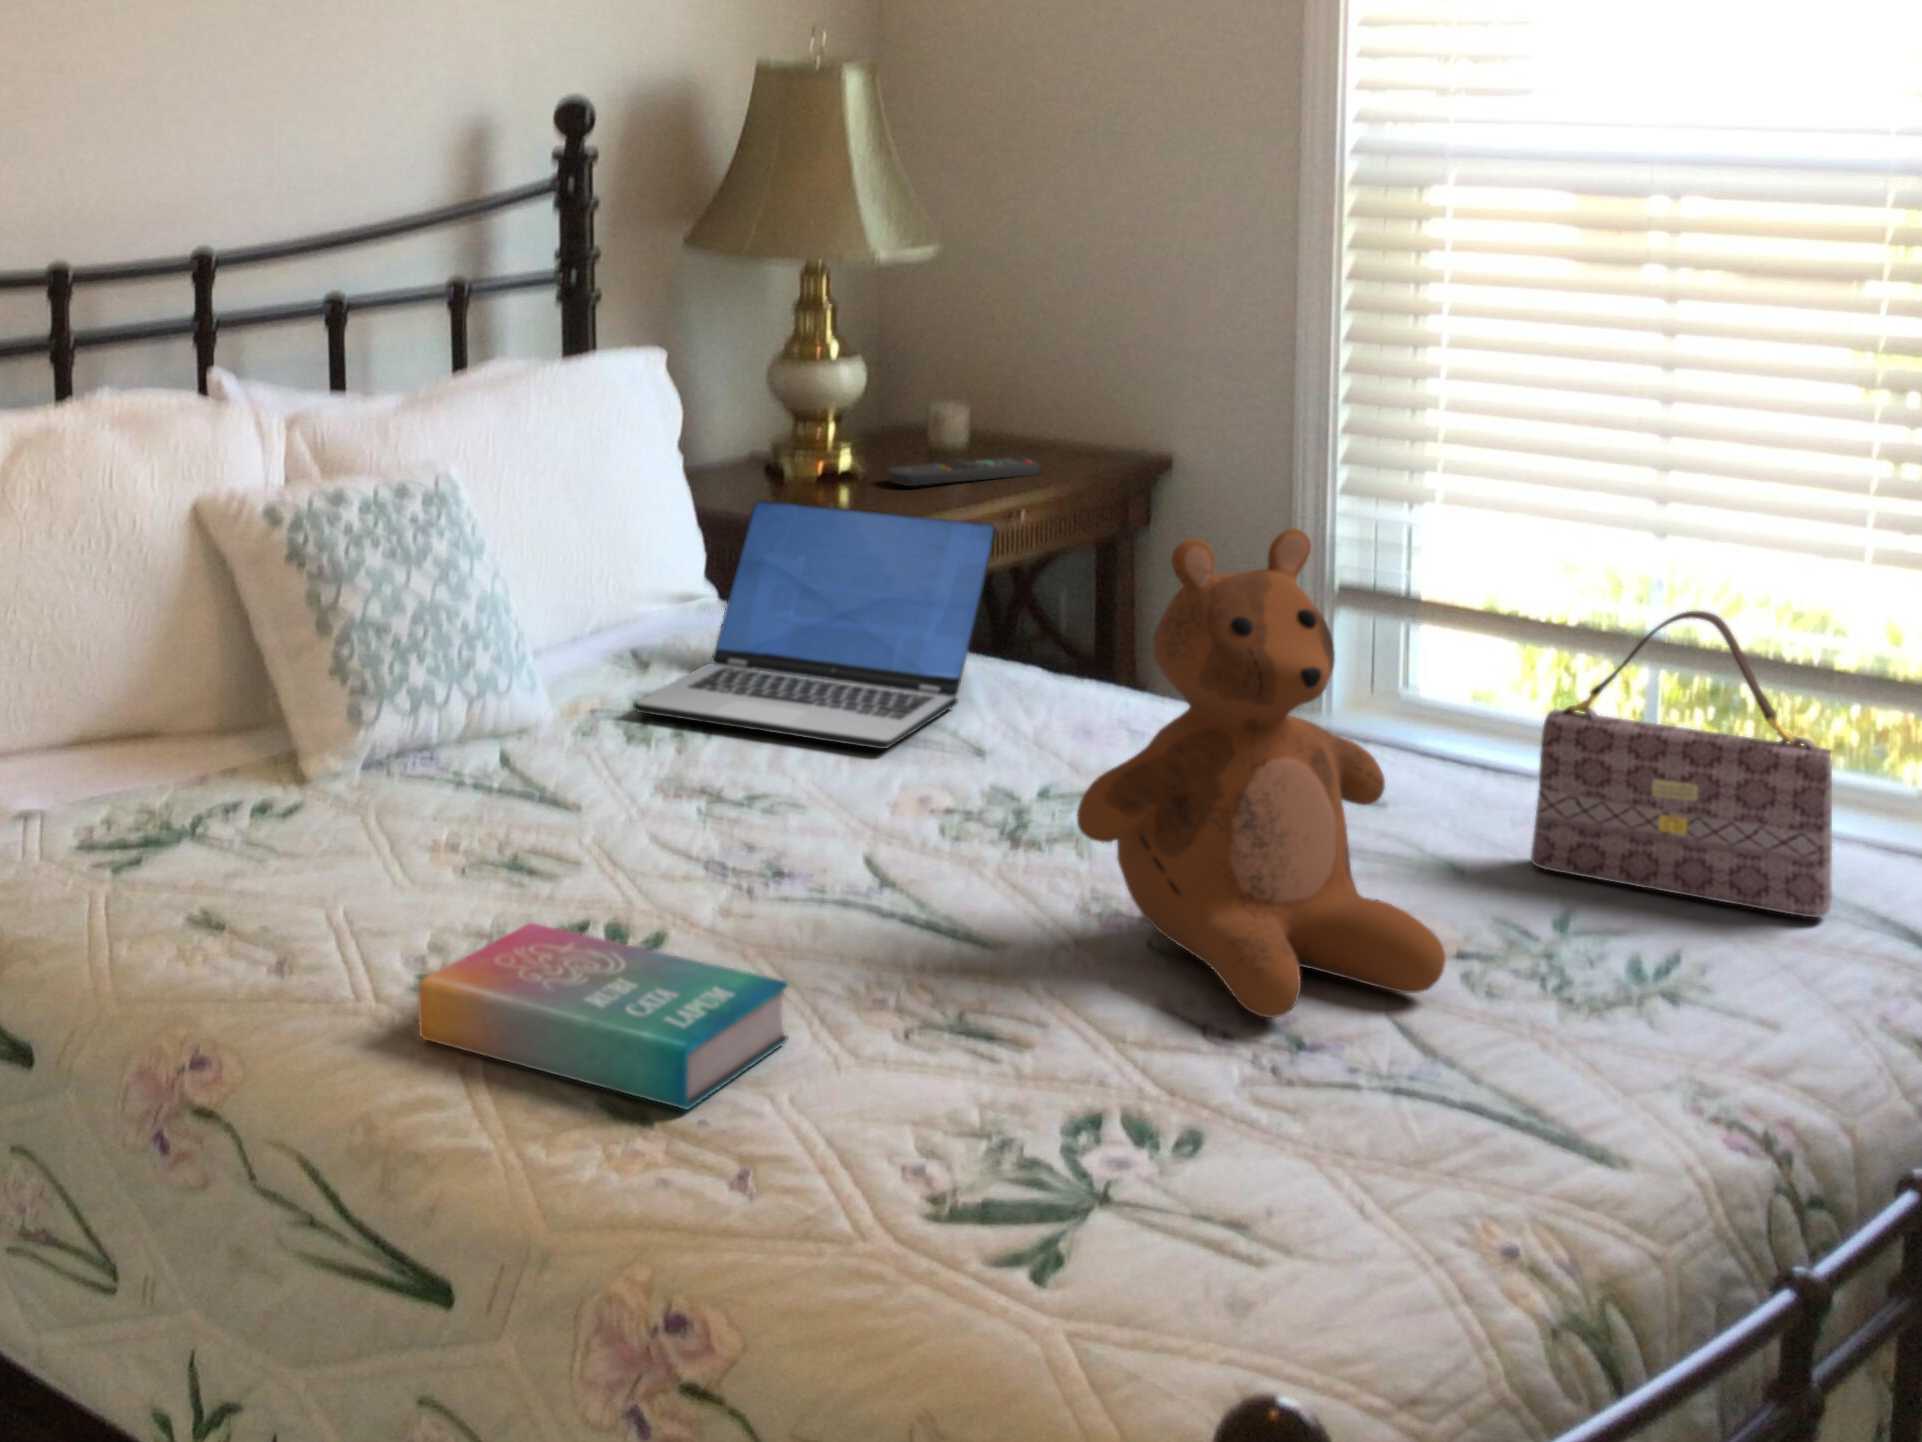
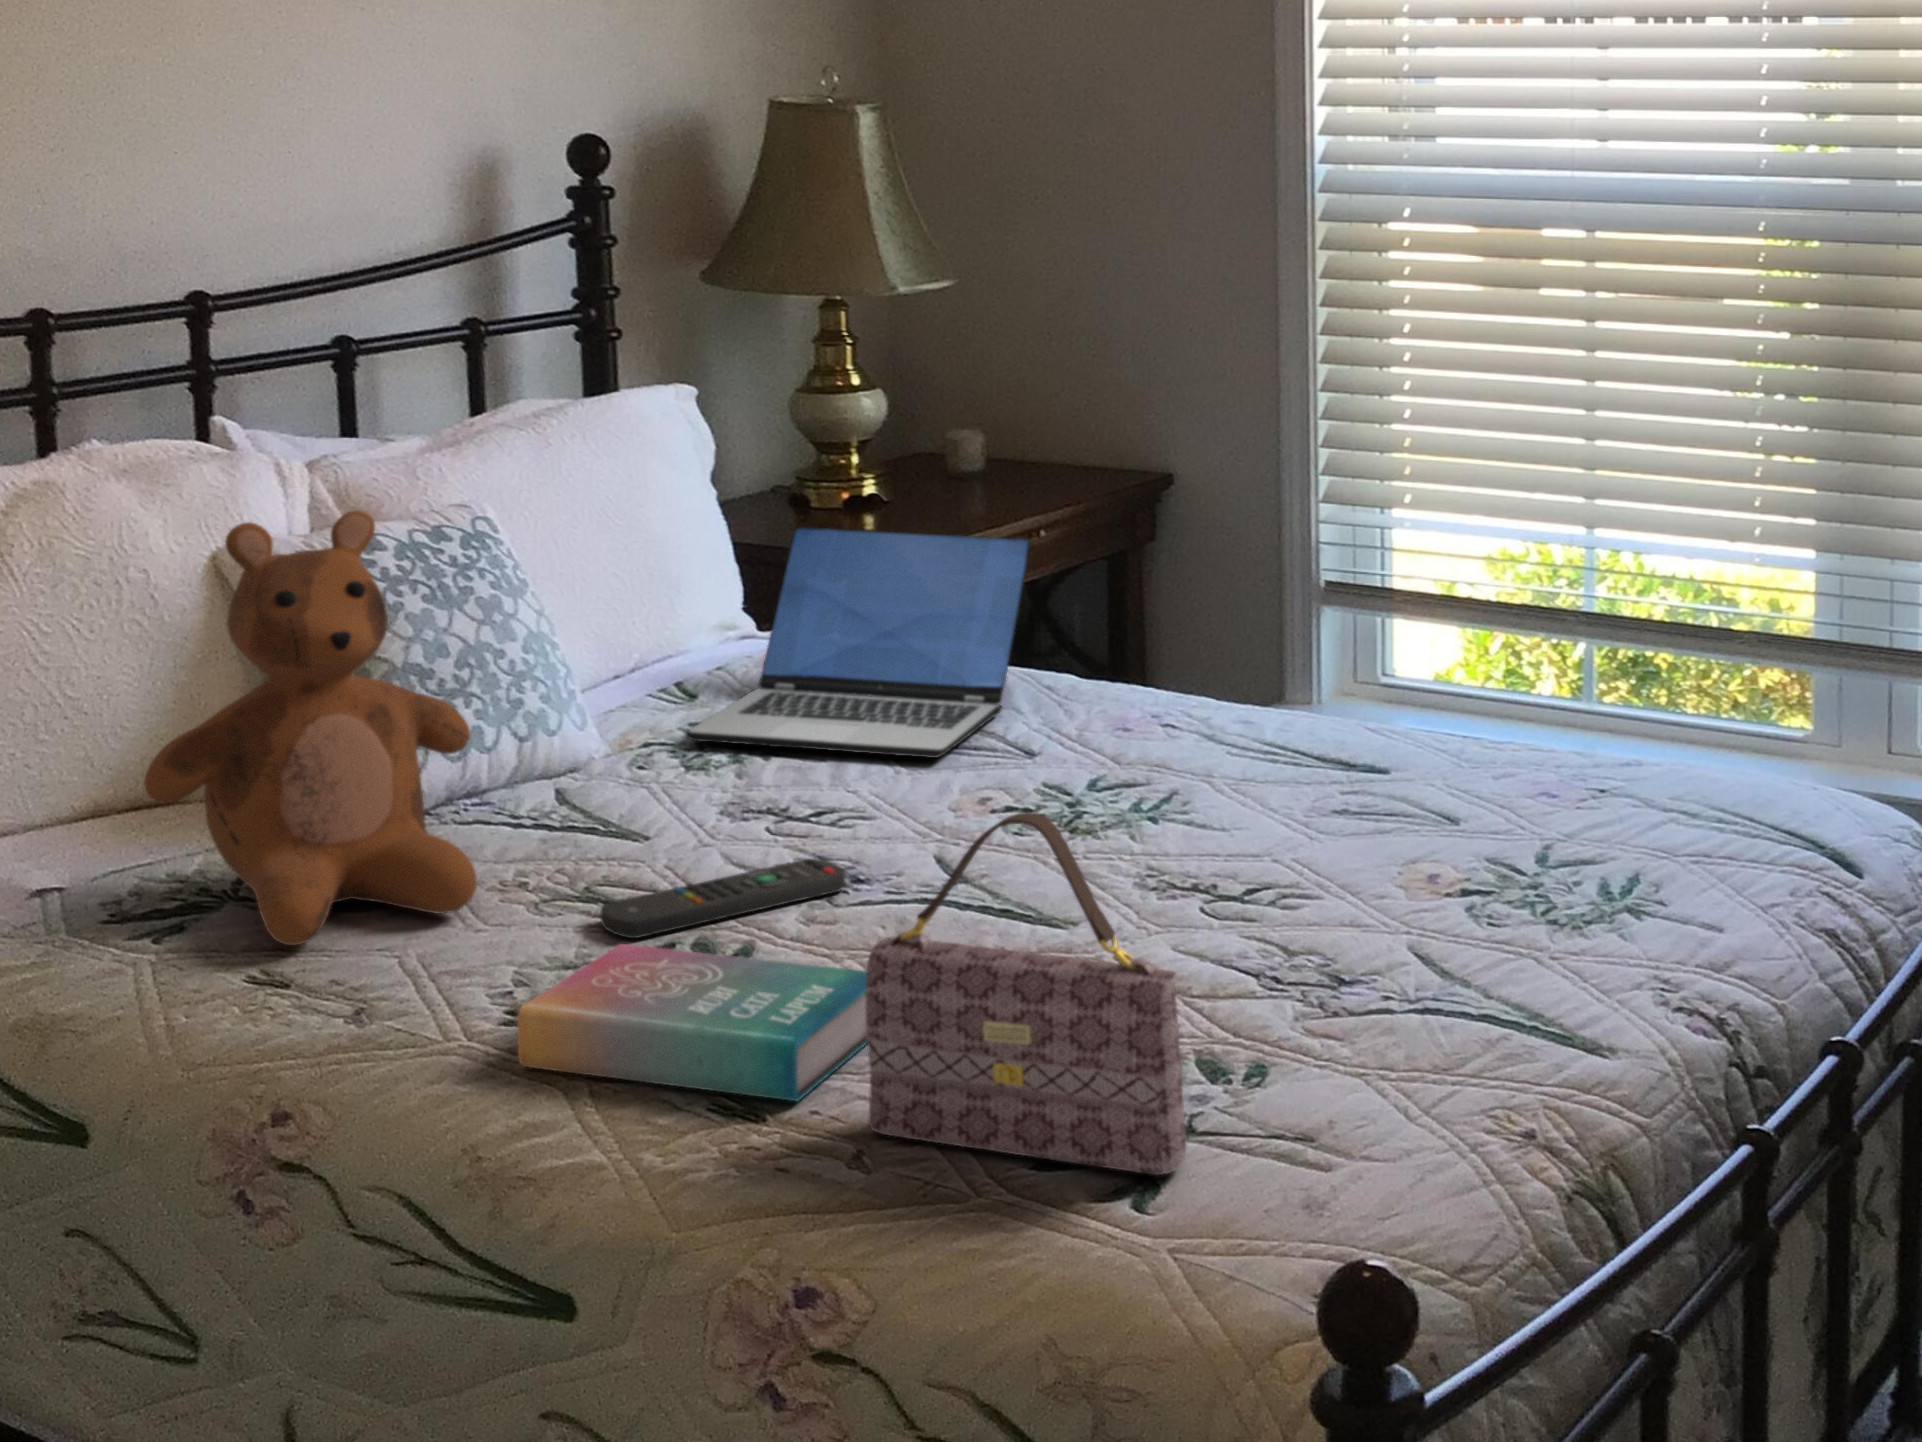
remote control: present [887,457,1039,486] -> present [601,858,845,938]
teddy bear: present [1077,528,1445,1018] -> present [144,510,477,945]
handbag: present [1531,611,1834,917] -> present [866,812,1186,1175]

